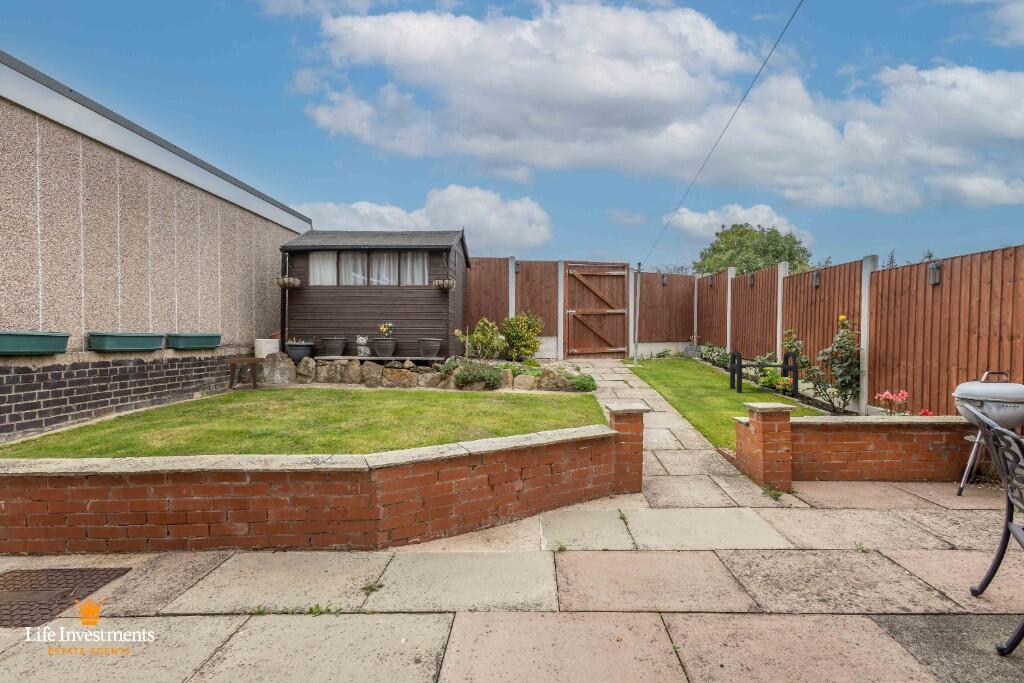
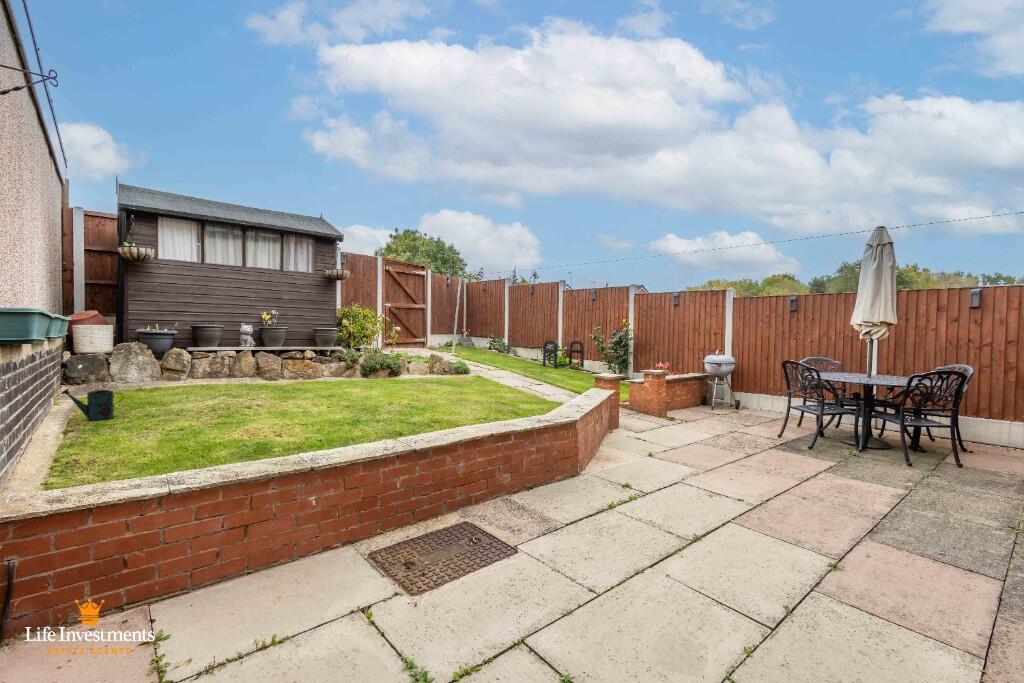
side table: present [227,357,265,388] -> none [71,349,131,391]
watering can: none [127,386,163,411] -> present [61,389,114,420]

